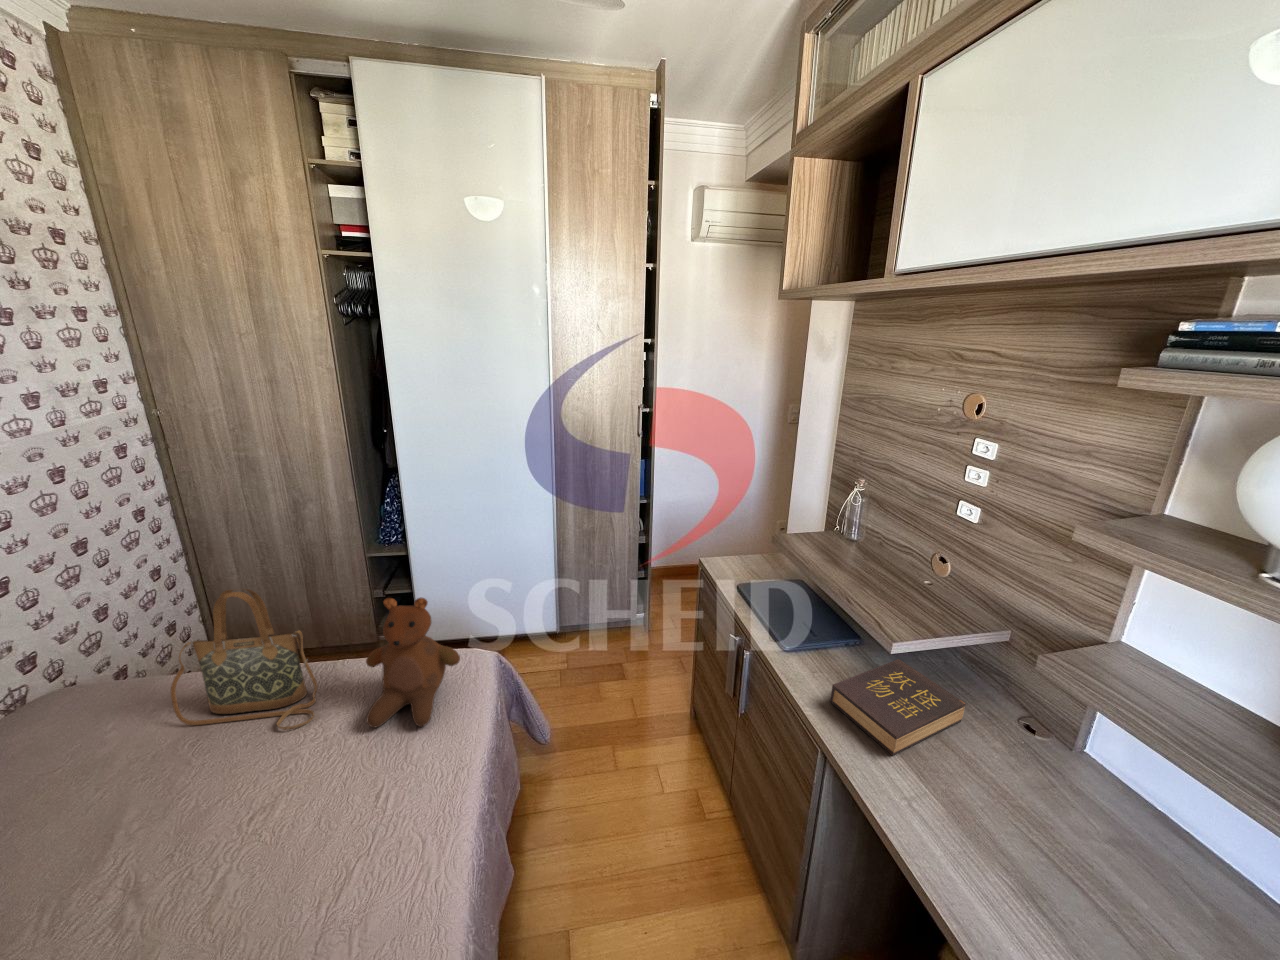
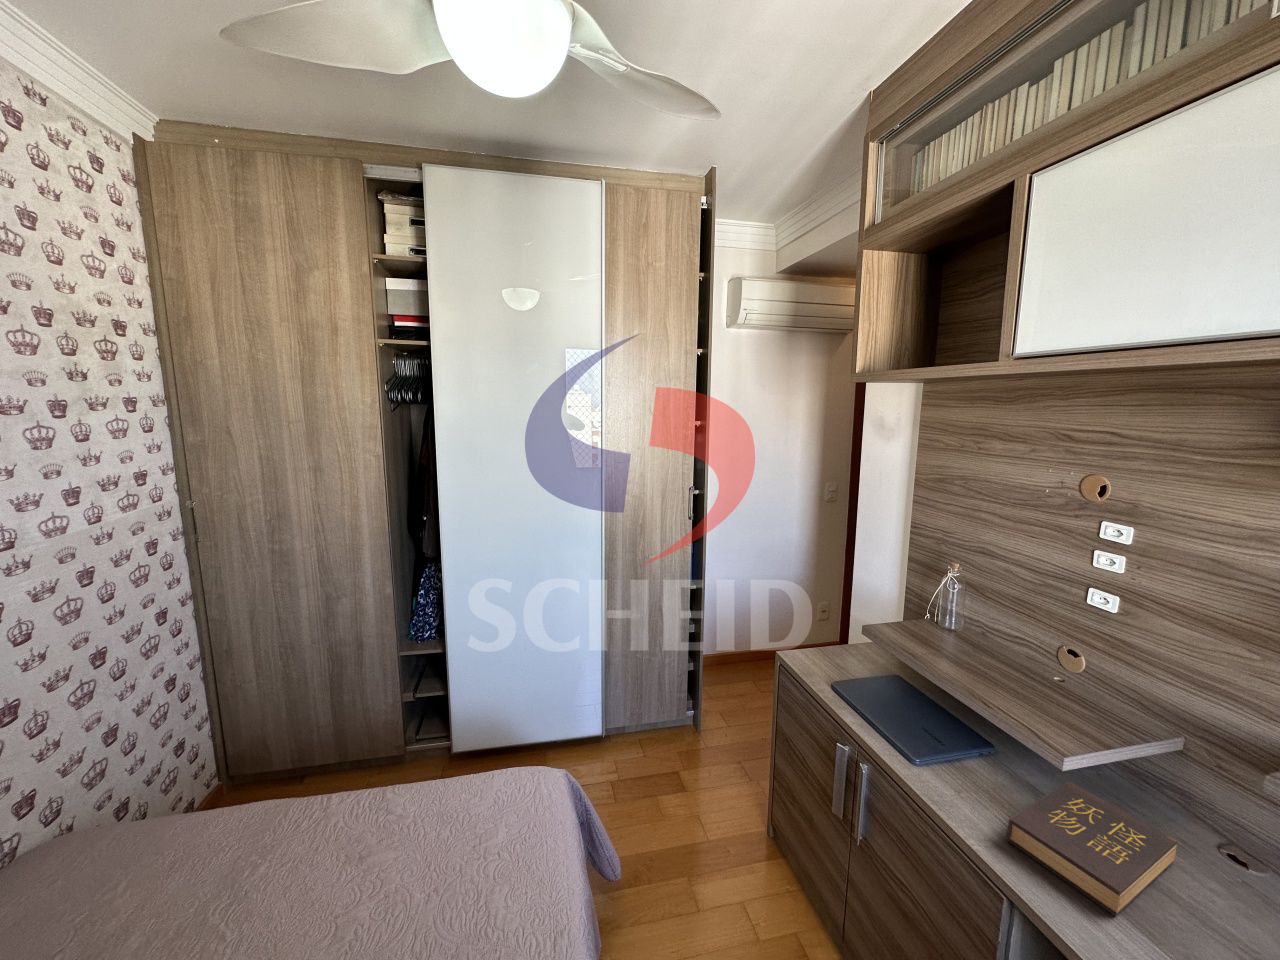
handbag: present [171,589,318,730] -> none [204,710,374,889]
teddy bear: present [366,598,460,727] -> none [434,715,543,883]

